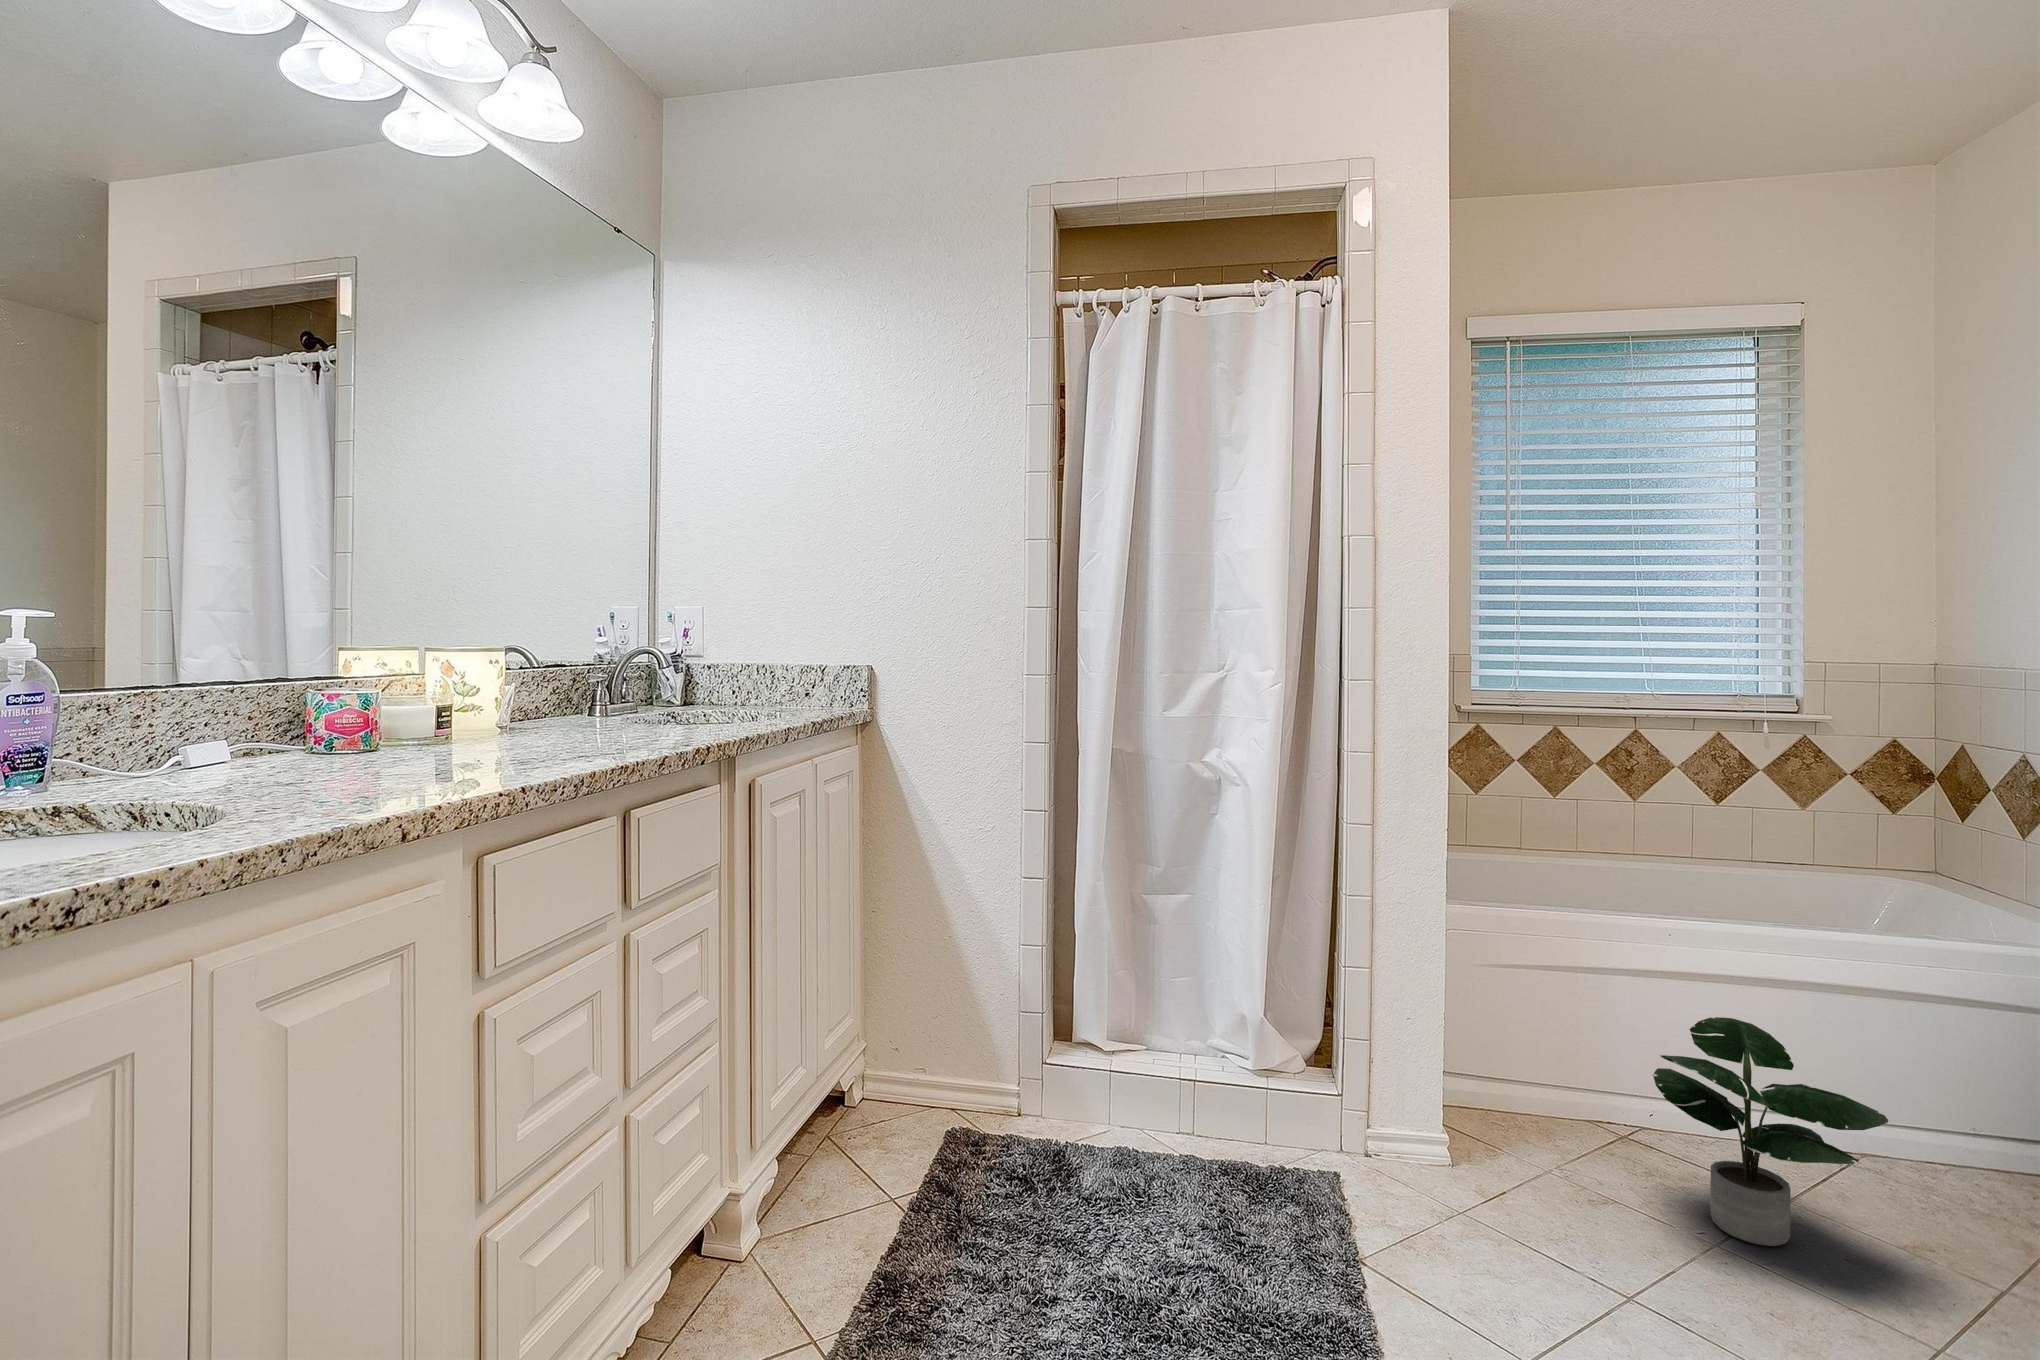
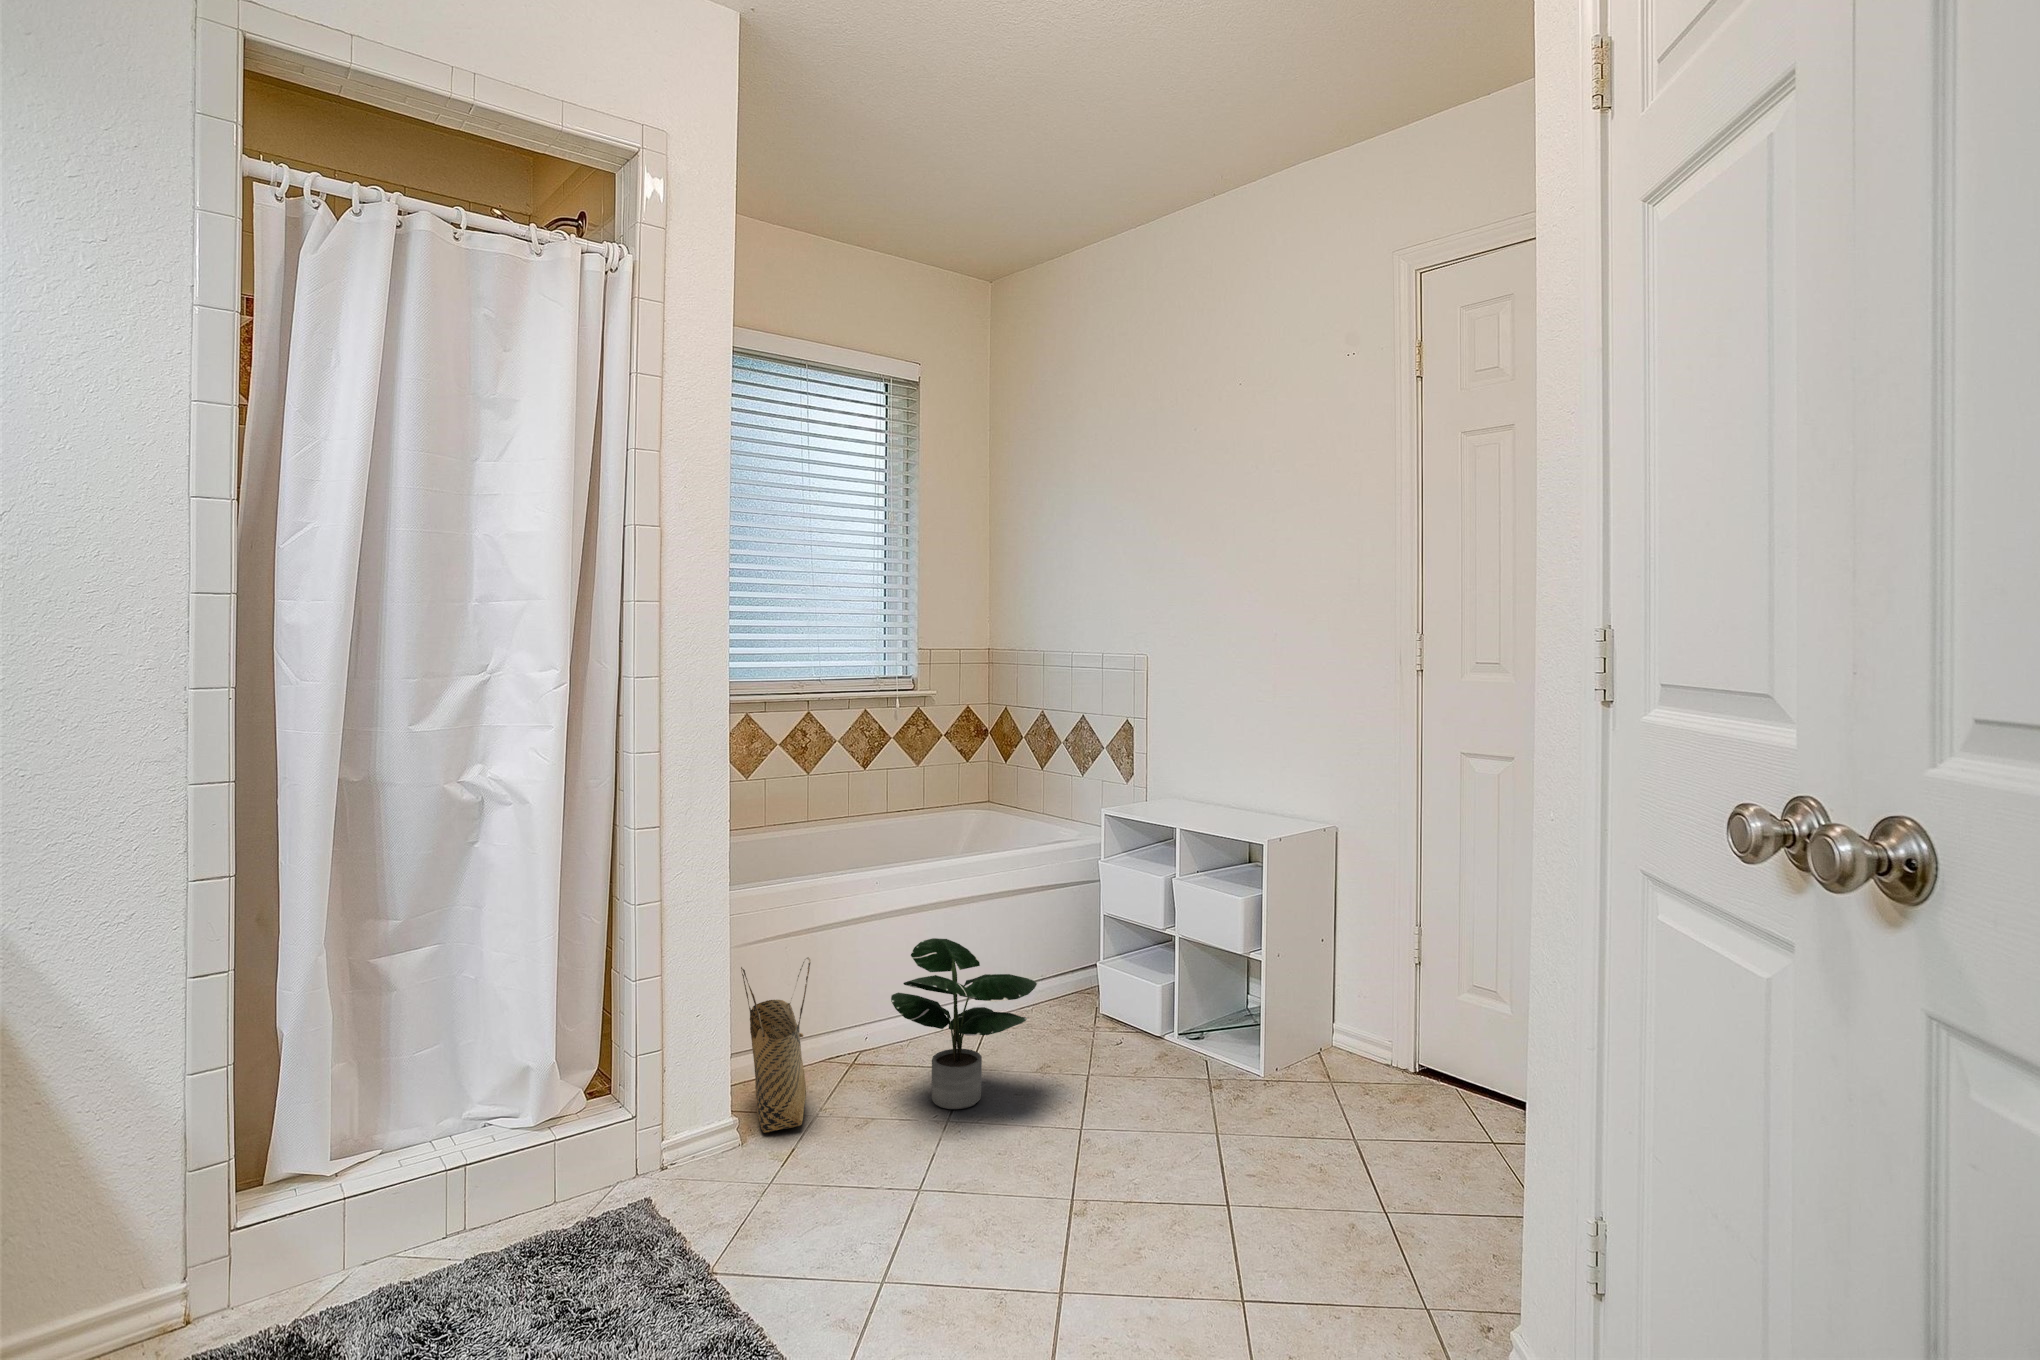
woven basket: none [1468,983,1547,1173] -> present [741,957,811,1132]

